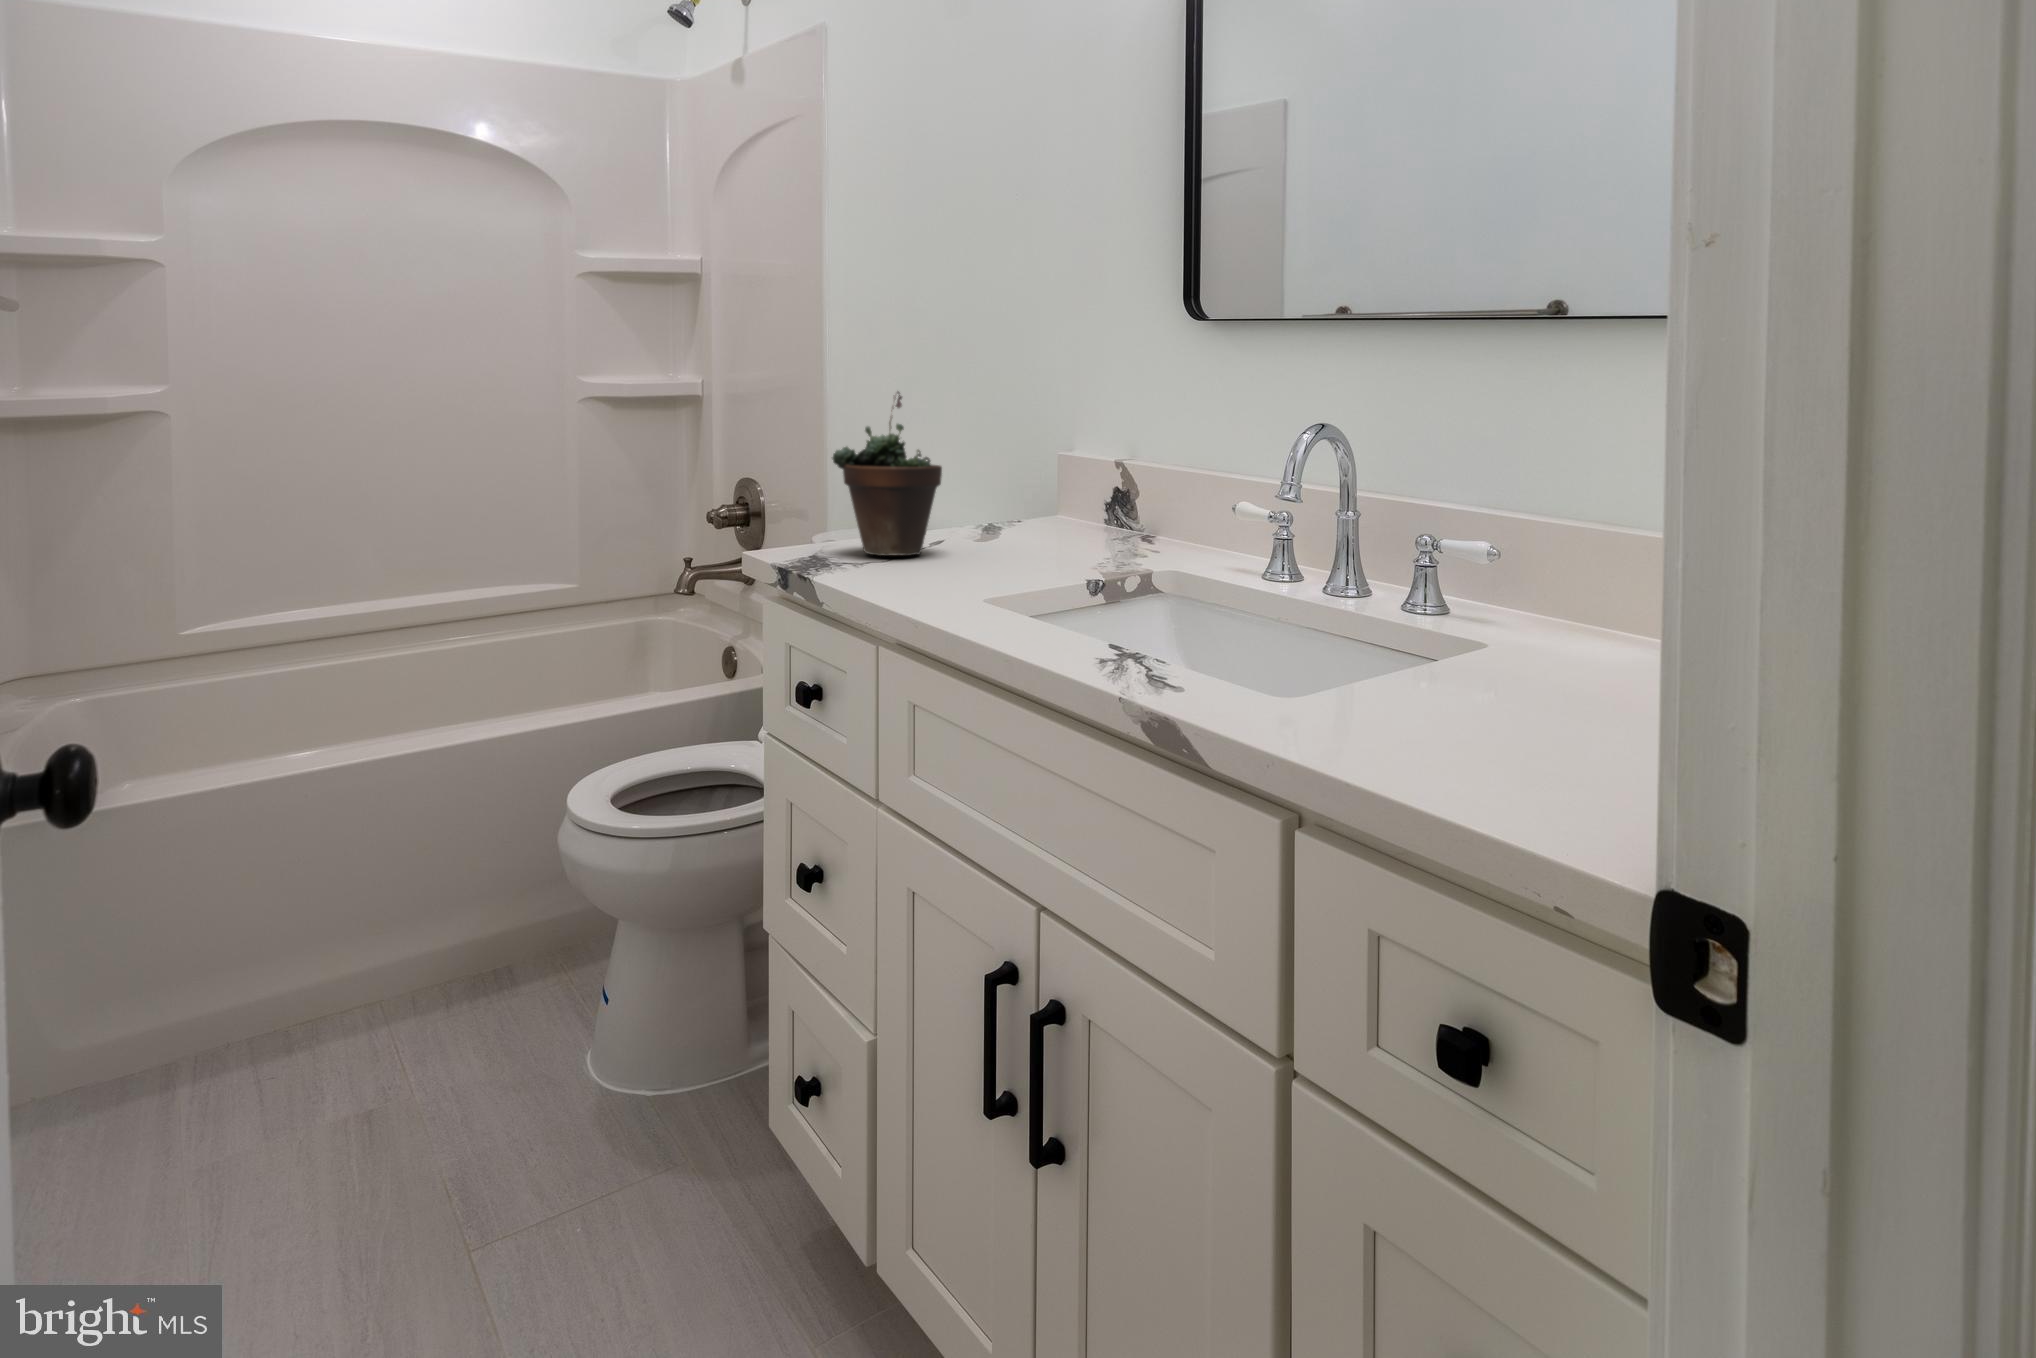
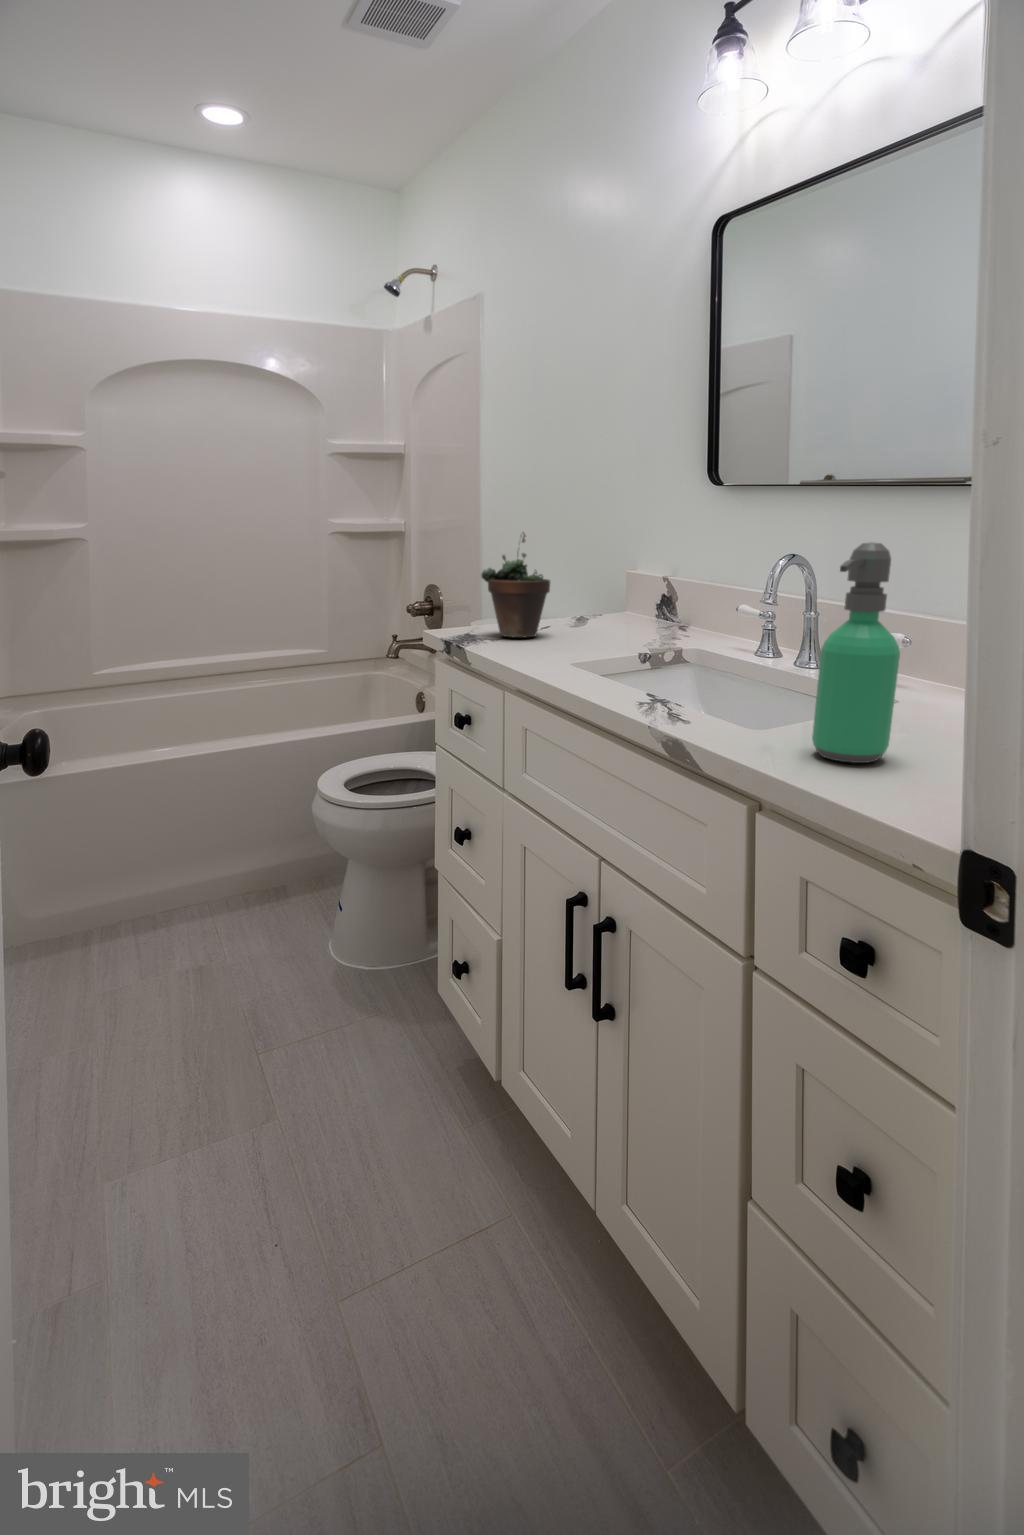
soap dispenser: none [1381,401,1513,747] -> present [812,542,900,763]

